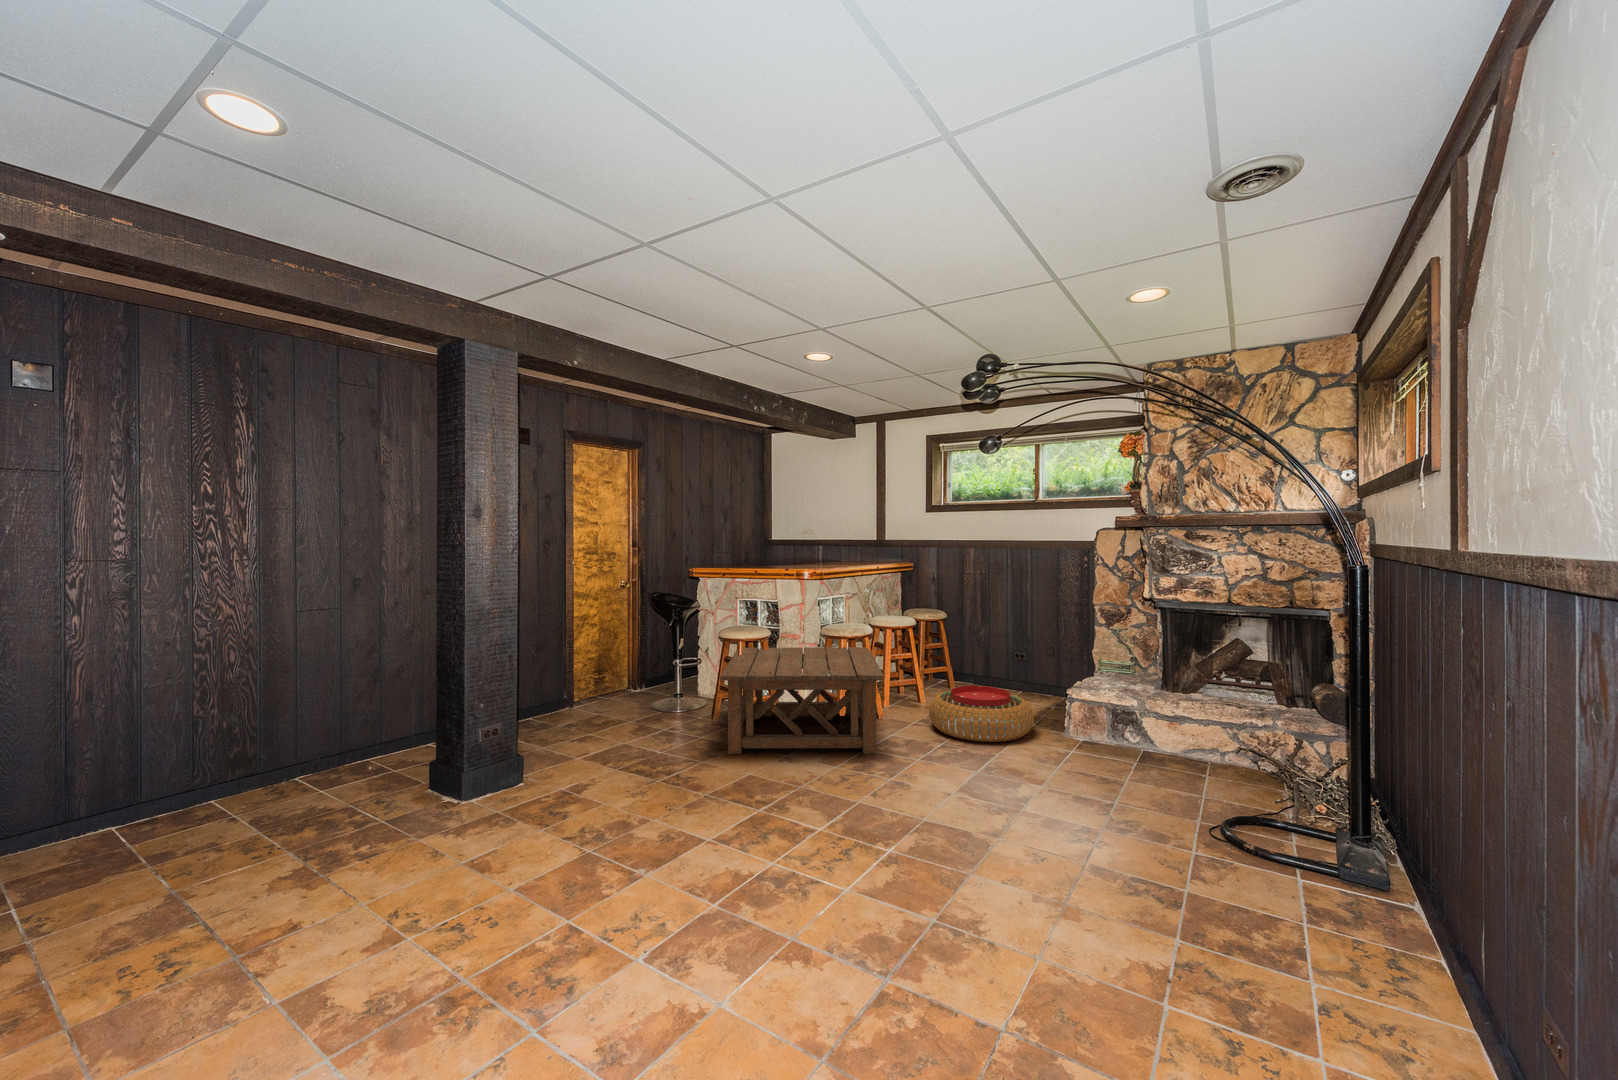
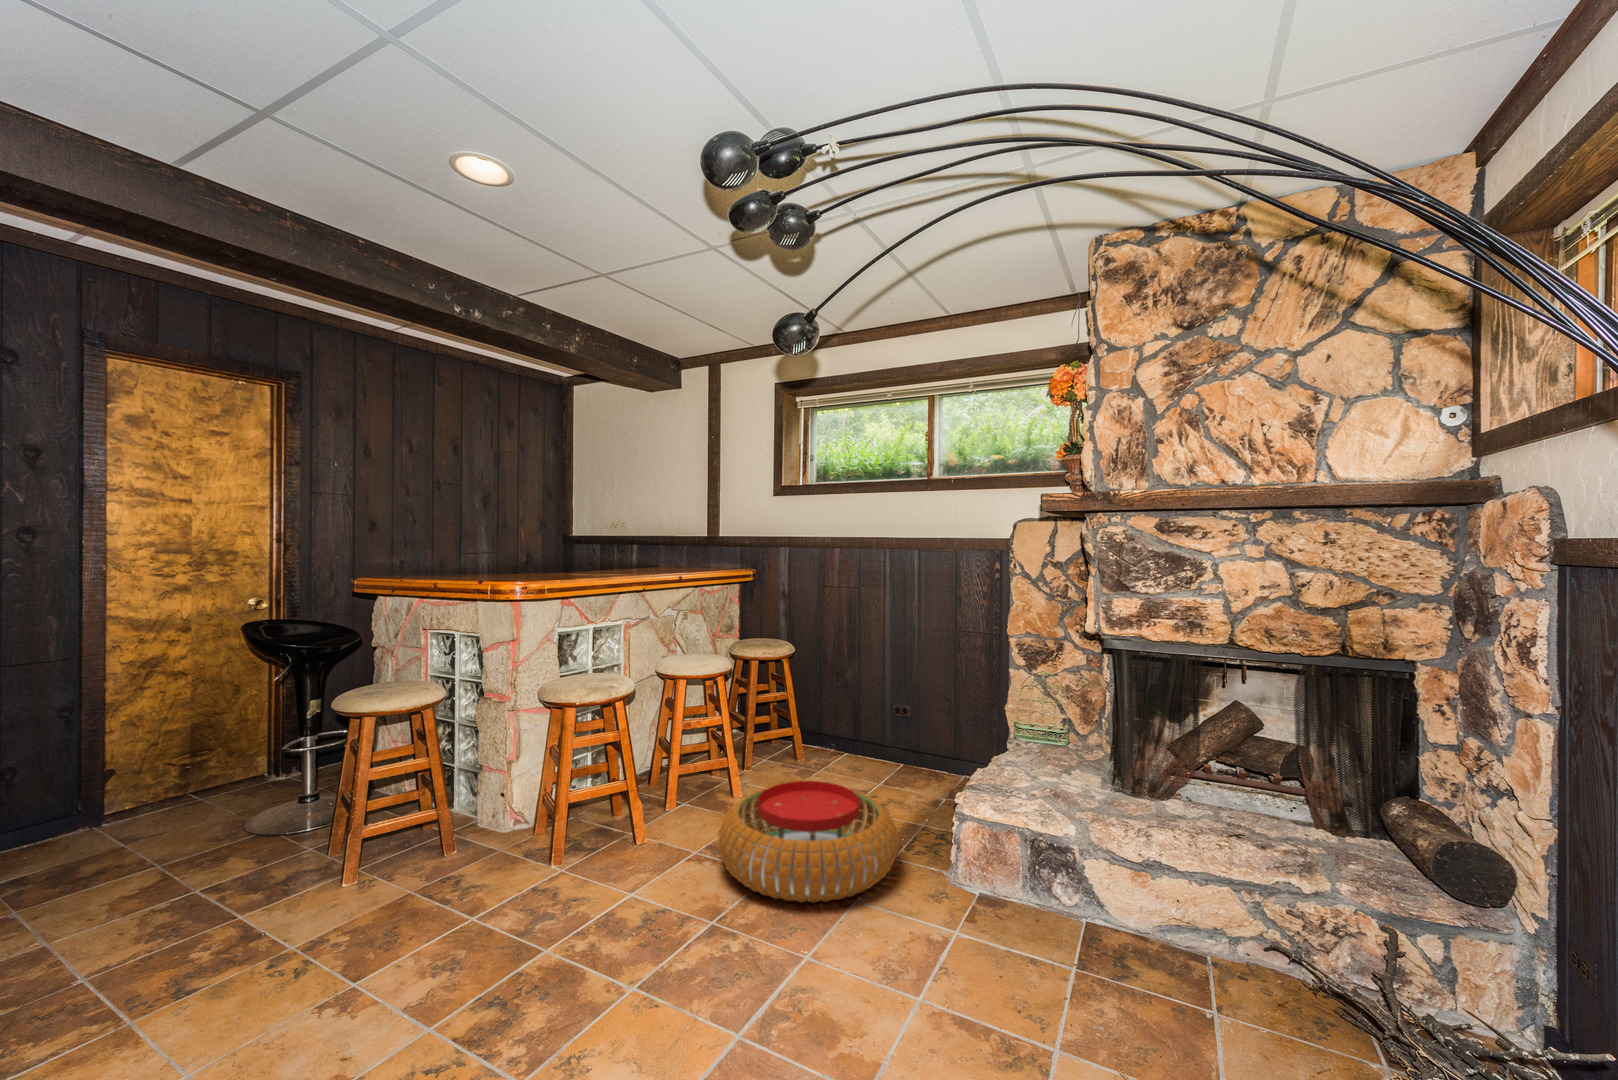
coffee table: present [720,647,884,754] -> none [229,712,635,965]

